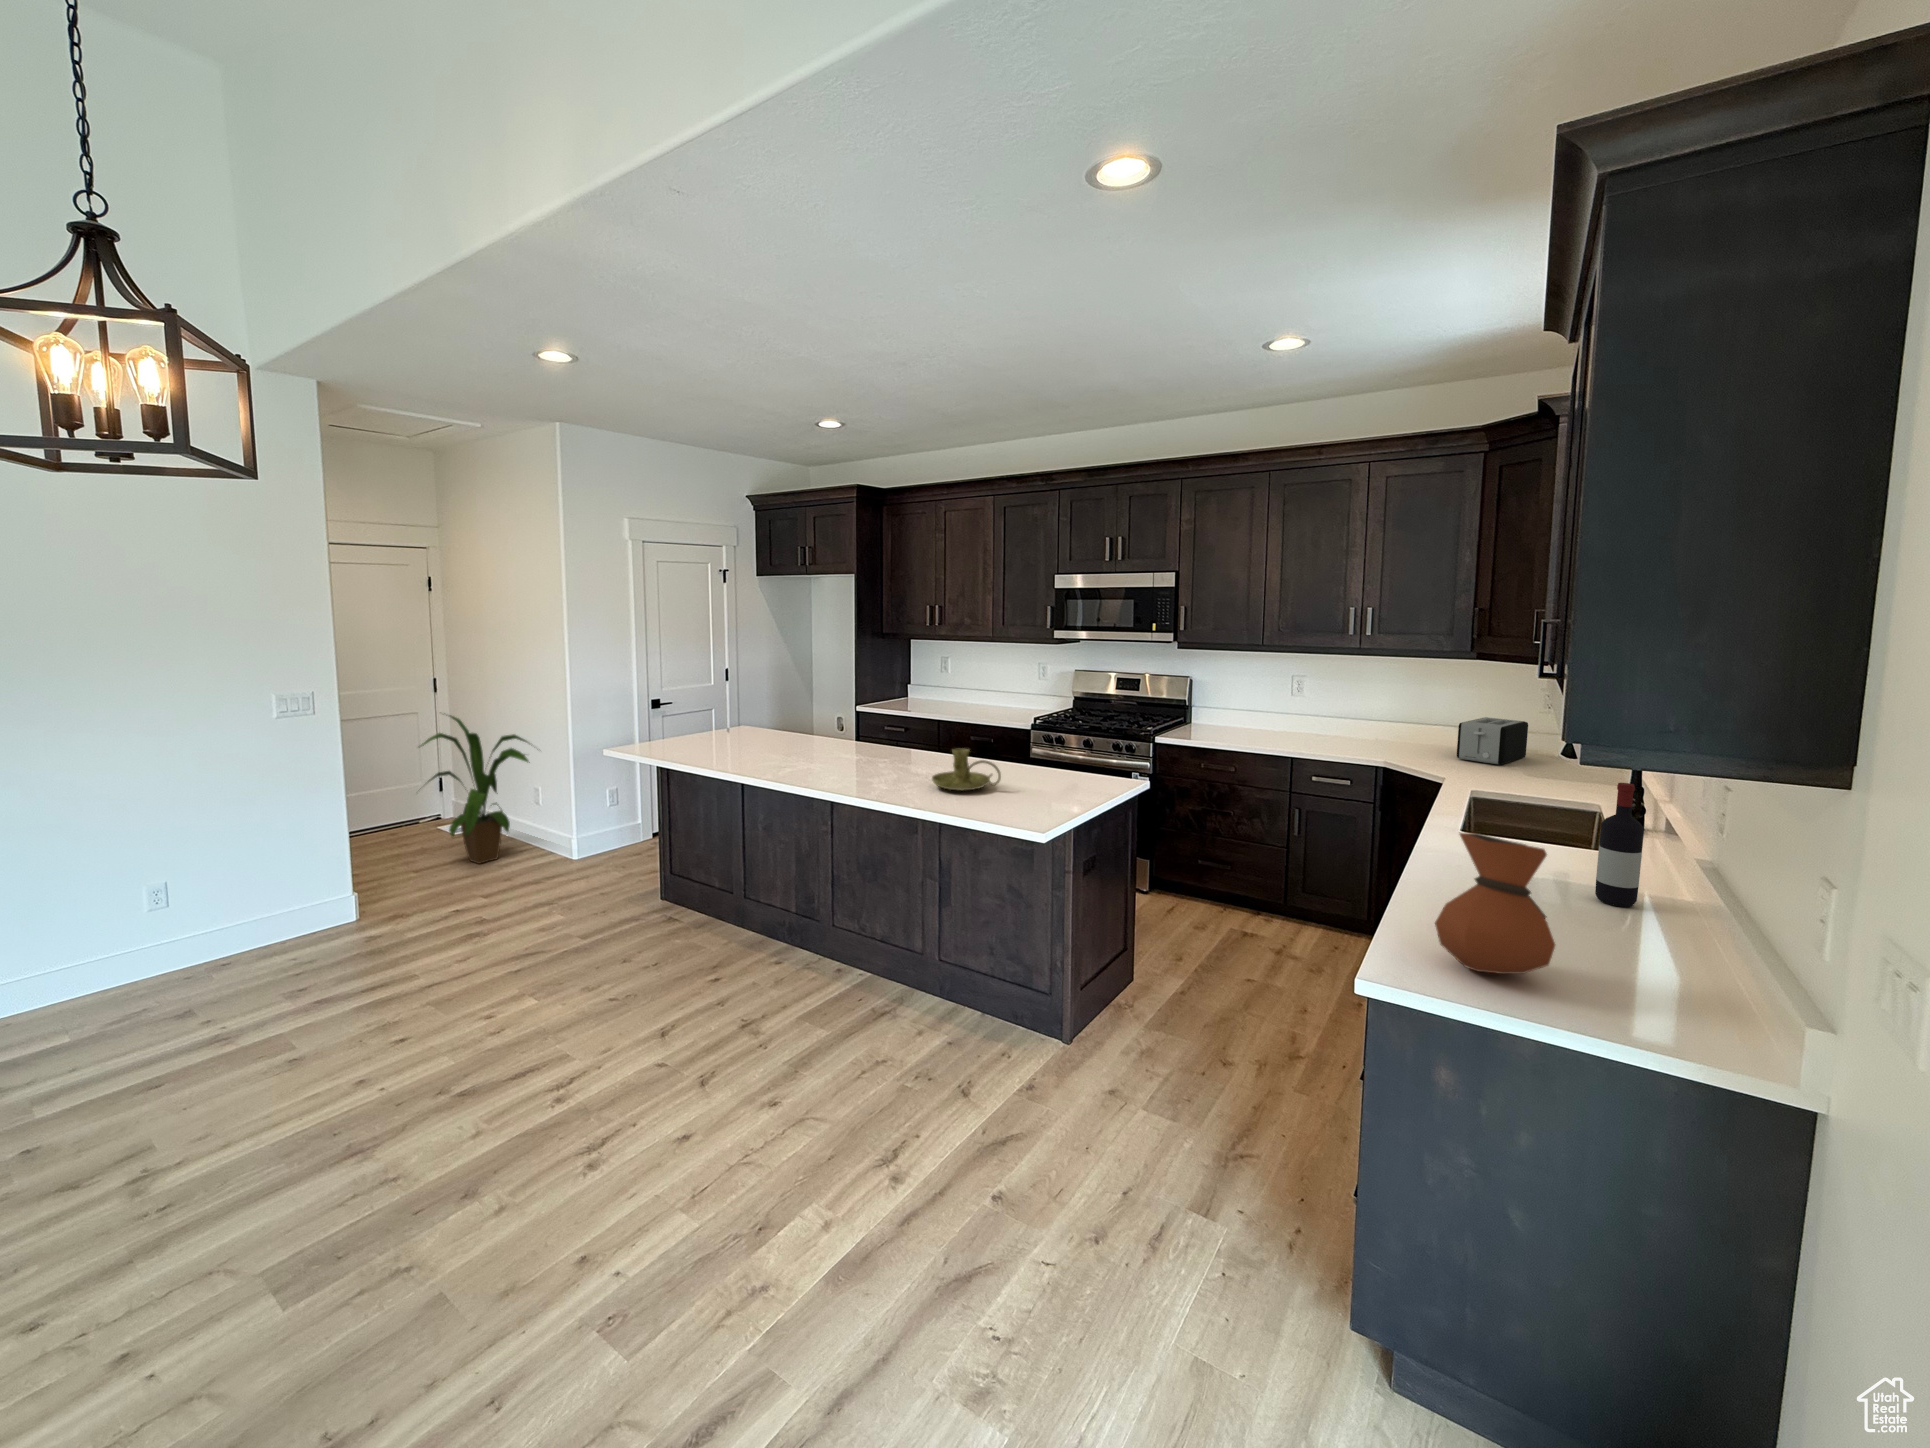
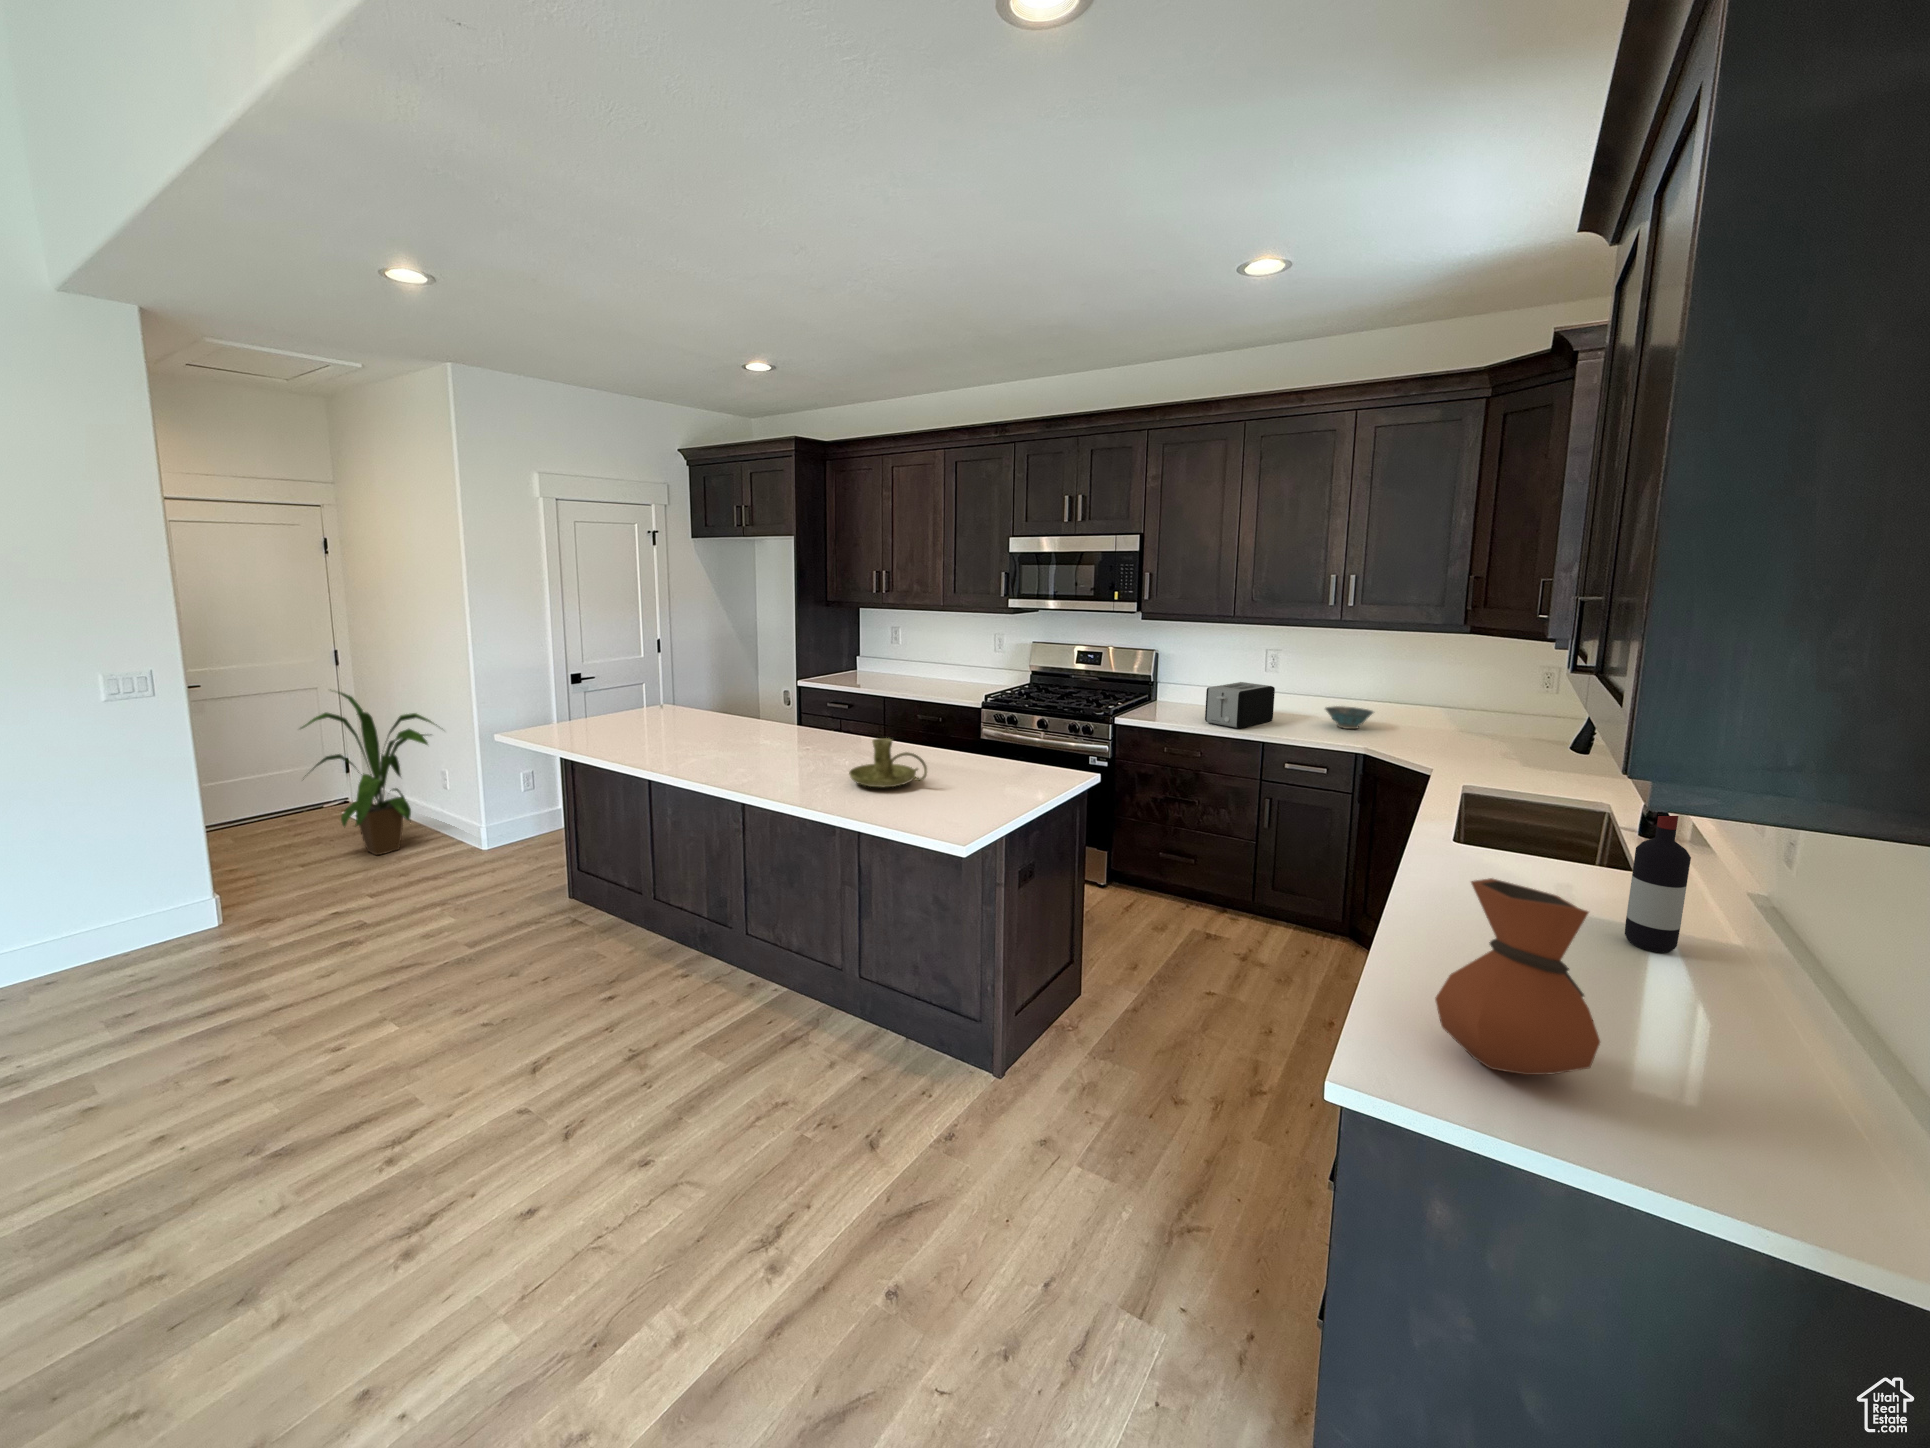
toaster: present [1457,717,1528,765] -> present [1205,682,1275,728]
ceramic bowl: none [1347,726,1393,746] -> present [1325,706,1373,729]

